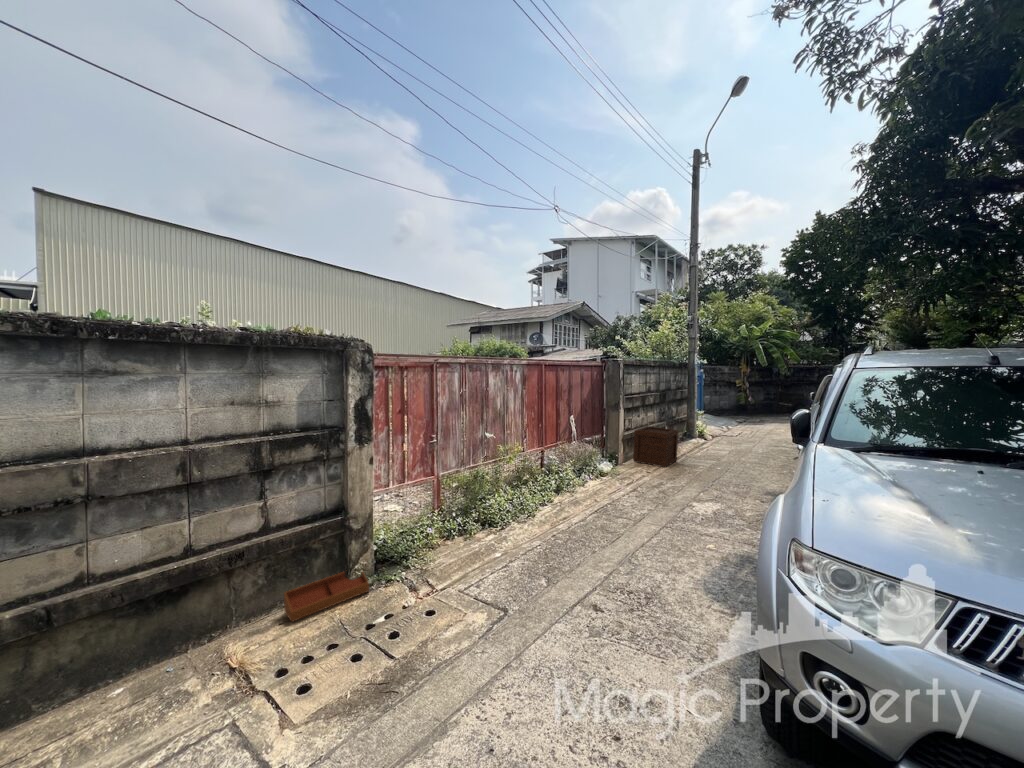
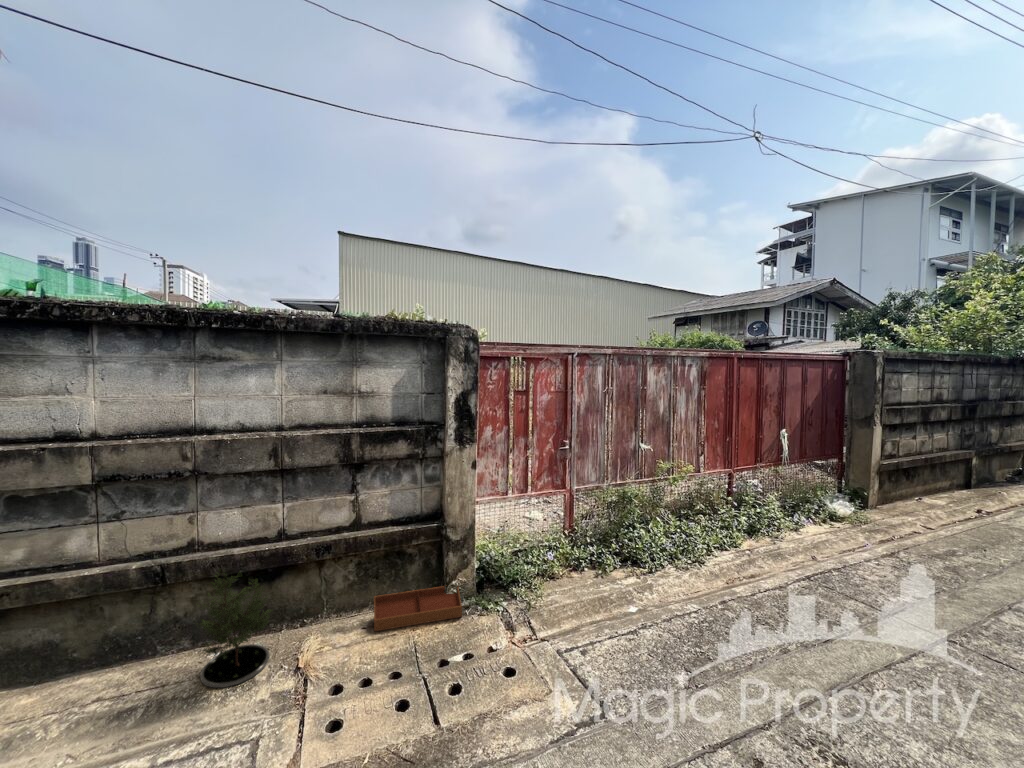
wooden crate: present [633,426,678,467] -> none [898,454,995,523]
potted tree: none [105,589,193,714] -> present [197,570,272,688]

